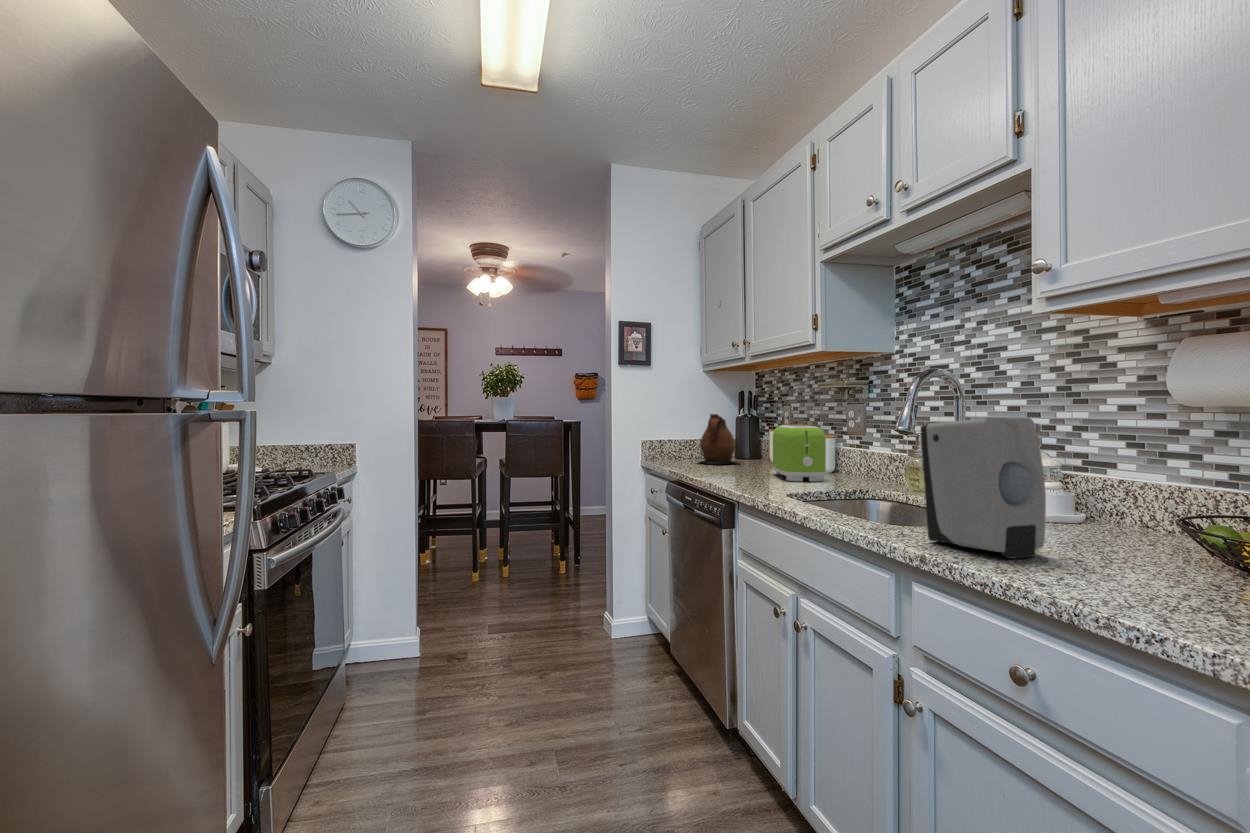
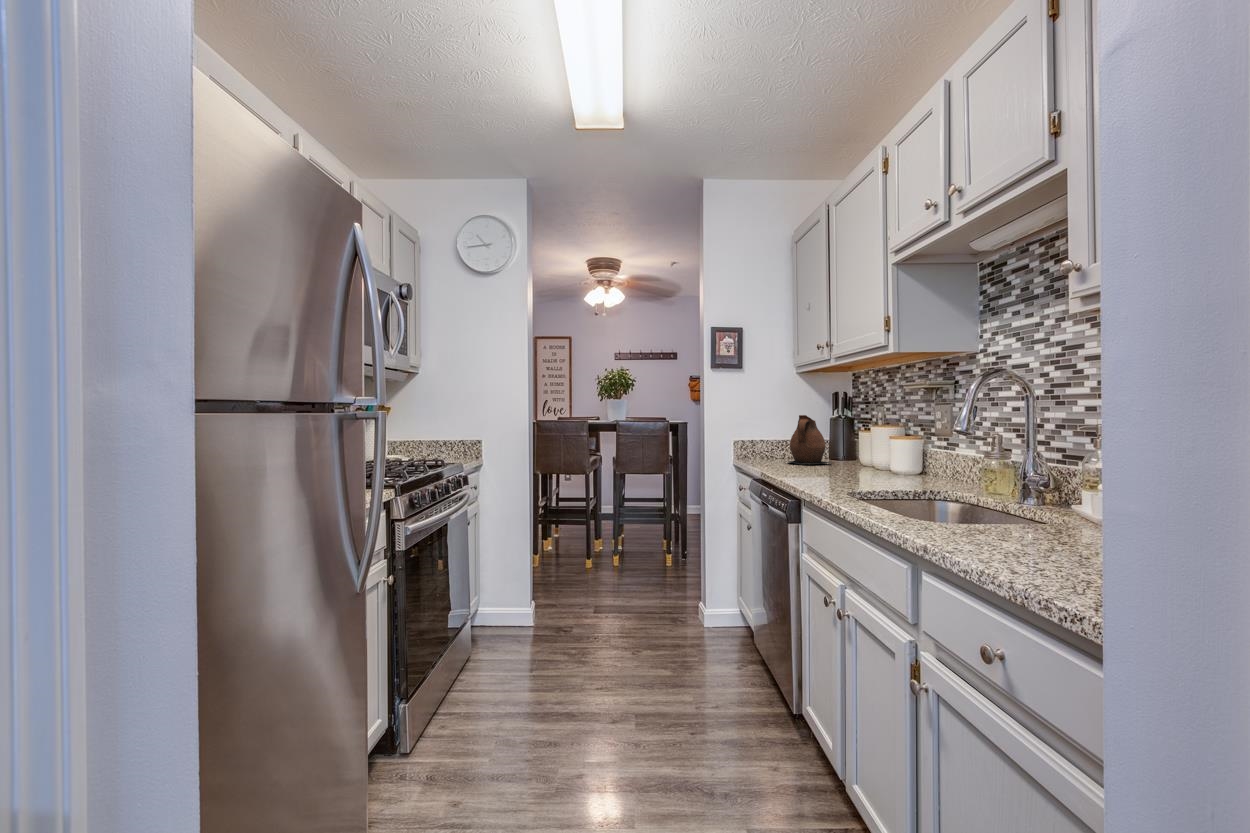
soap dispenser: present [921,418,1046,559] -> none [937,417,1051,552]
toaster: present [773,425,826,481] -> none [854,426,903,482]

